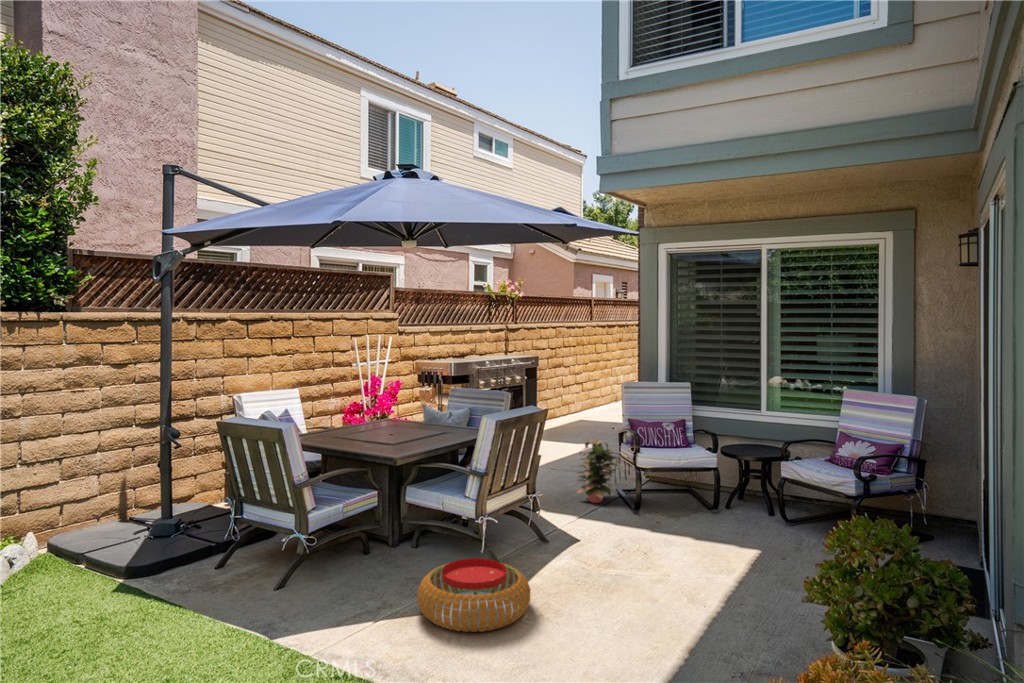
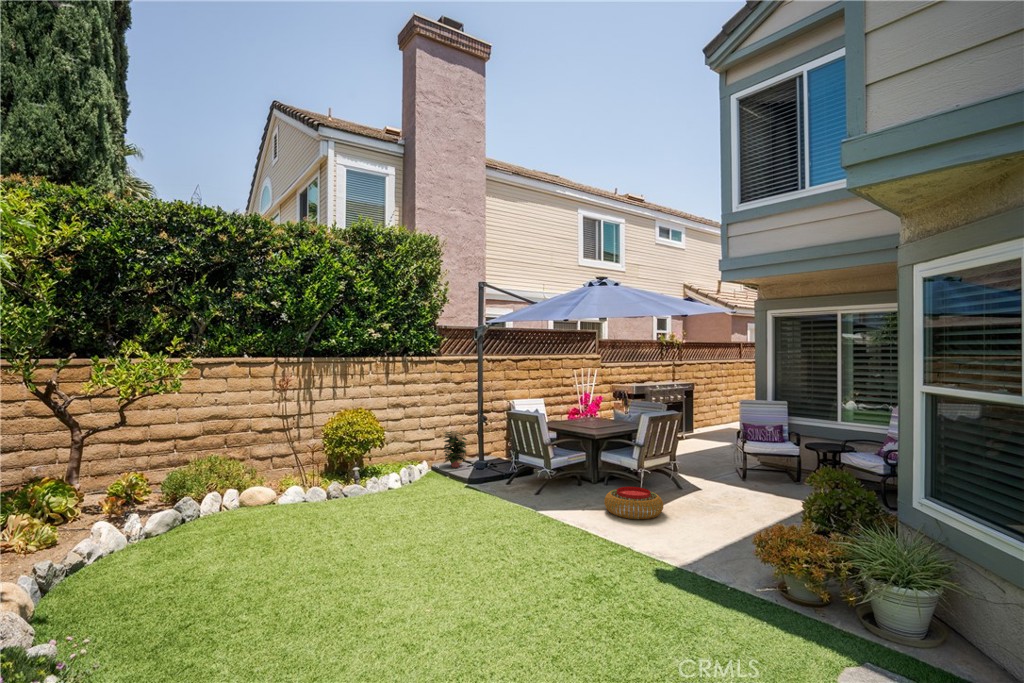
decorative plant: present [577,440,617,503] -> present [444,431,467,467]

